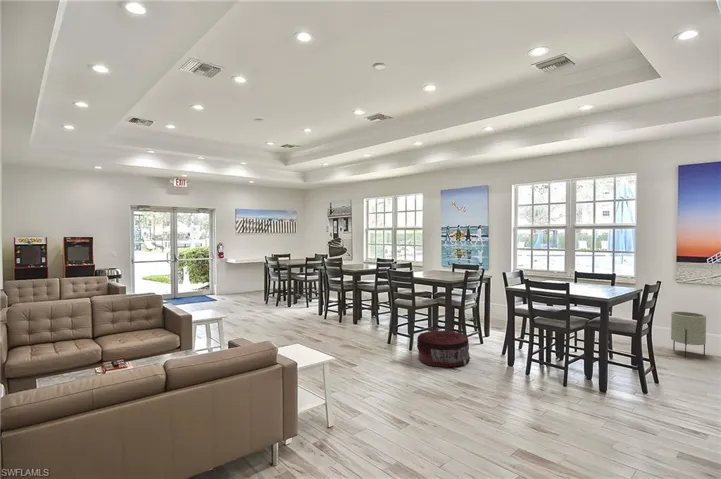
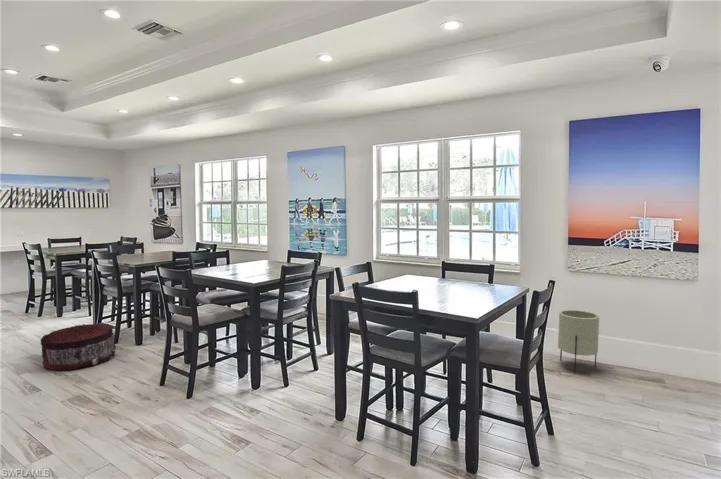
pouf: present [417,330,470,367] -> present [41,324,116,370]

